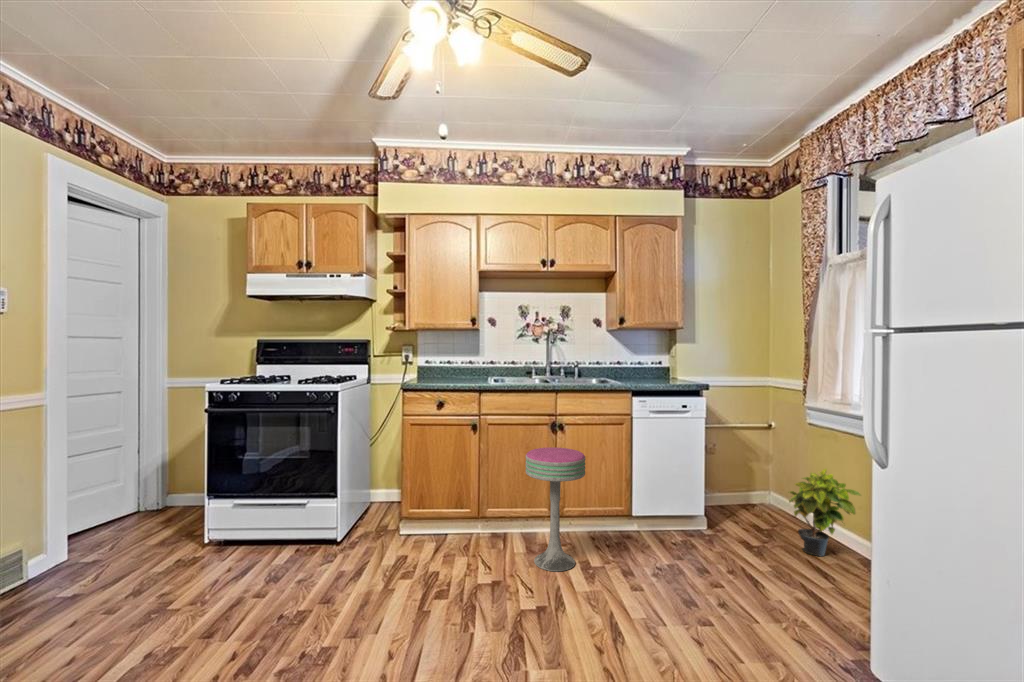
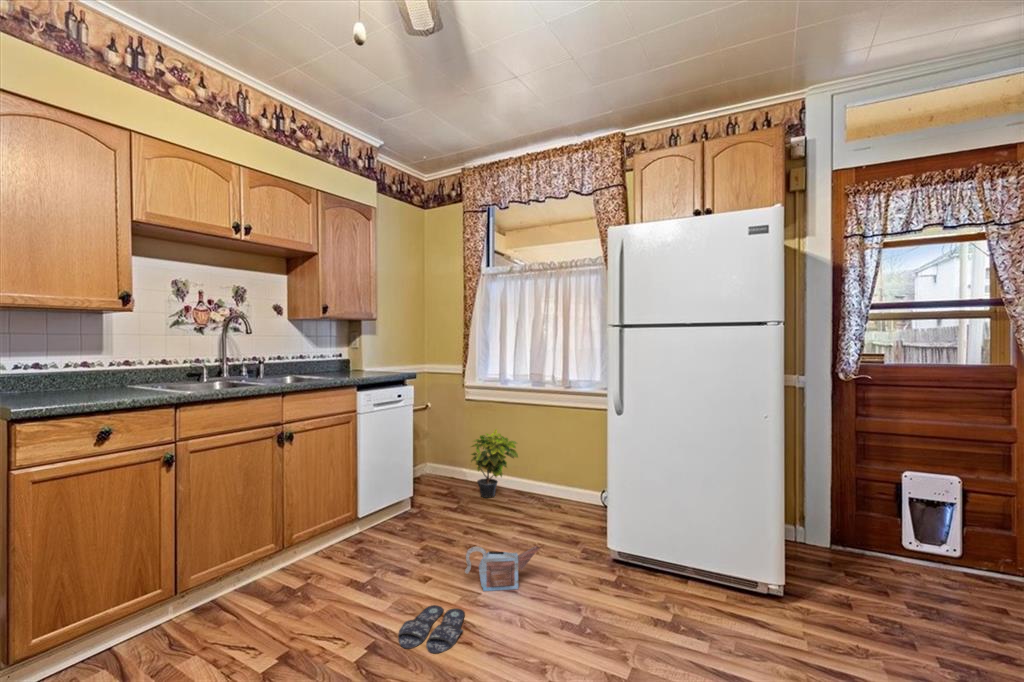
bar stool: present [525,447,586,571] -> none [281,459,359,612]
watering can: none [655,573,737,645] -> present [465,546,540,591]
slippers: none [556,606,630,644] -> present [398,605,465,654]

